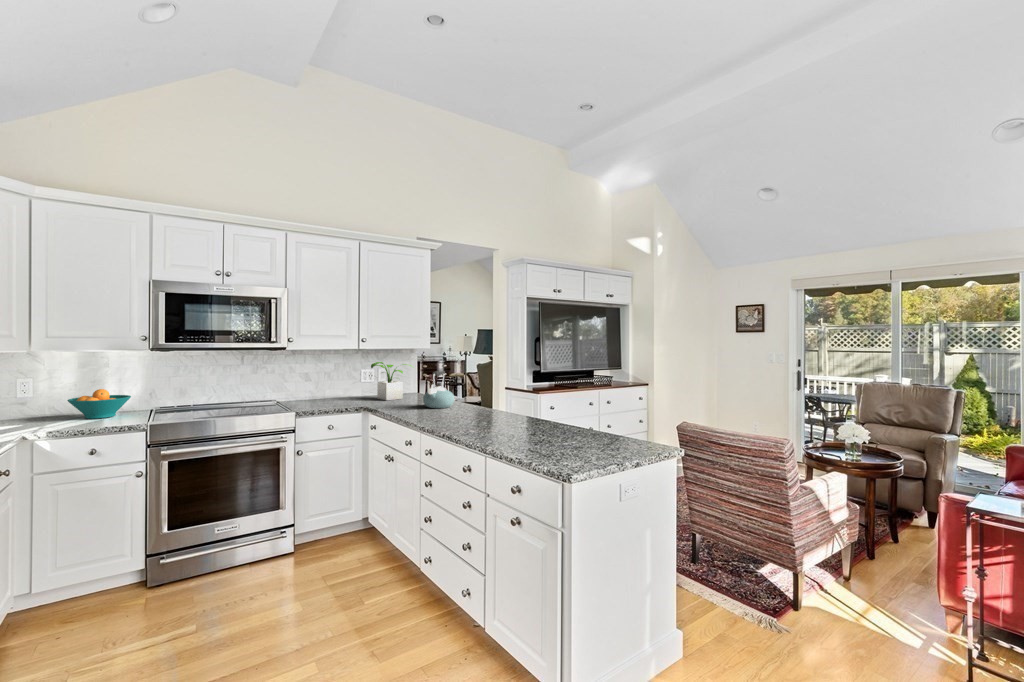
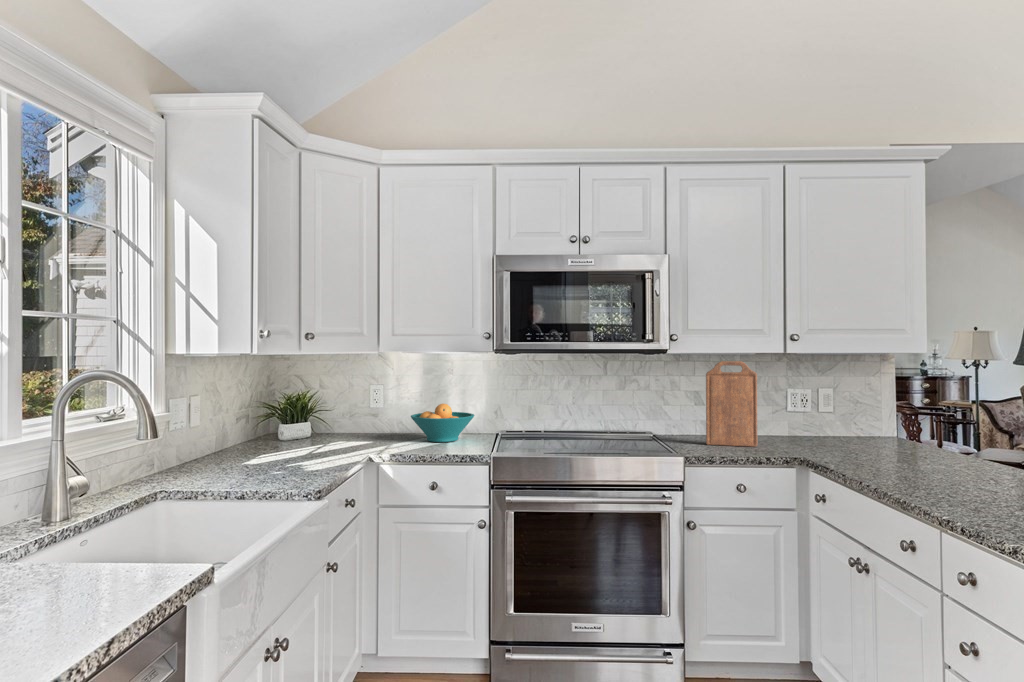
cutting board: none [311,354,342,405] -> present [706,361,757,447]
potted plant: present [371,362,411,400] -> none [809,377,891,447]
kettle: present [423,371,454,408] -> none [919,398,991,473]

